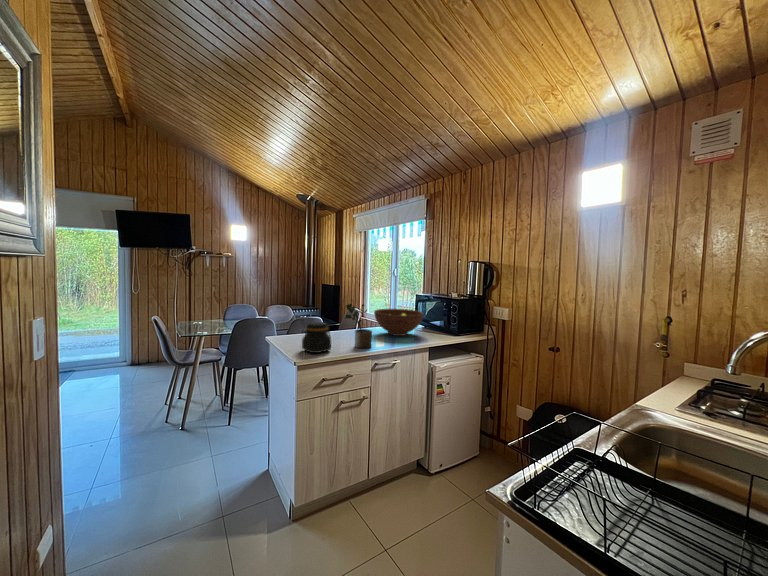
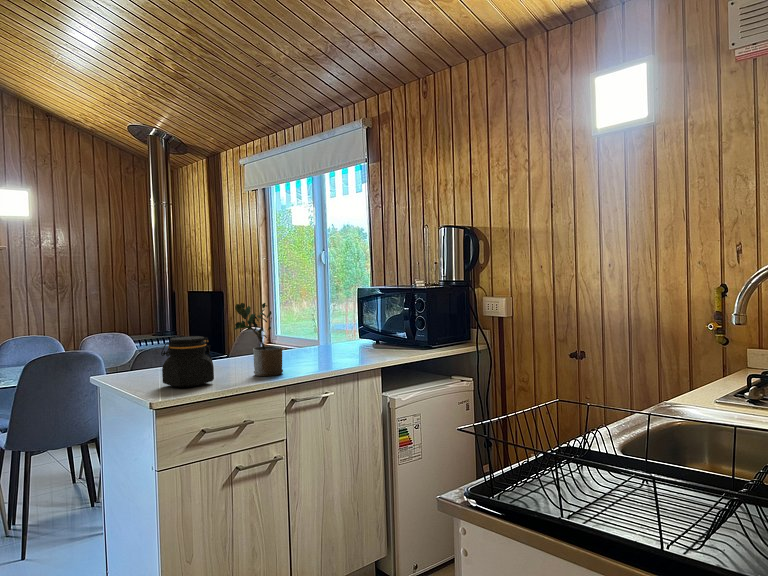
fruit bowl: present [374,309,423,336] -> none [285,314,369,358]

